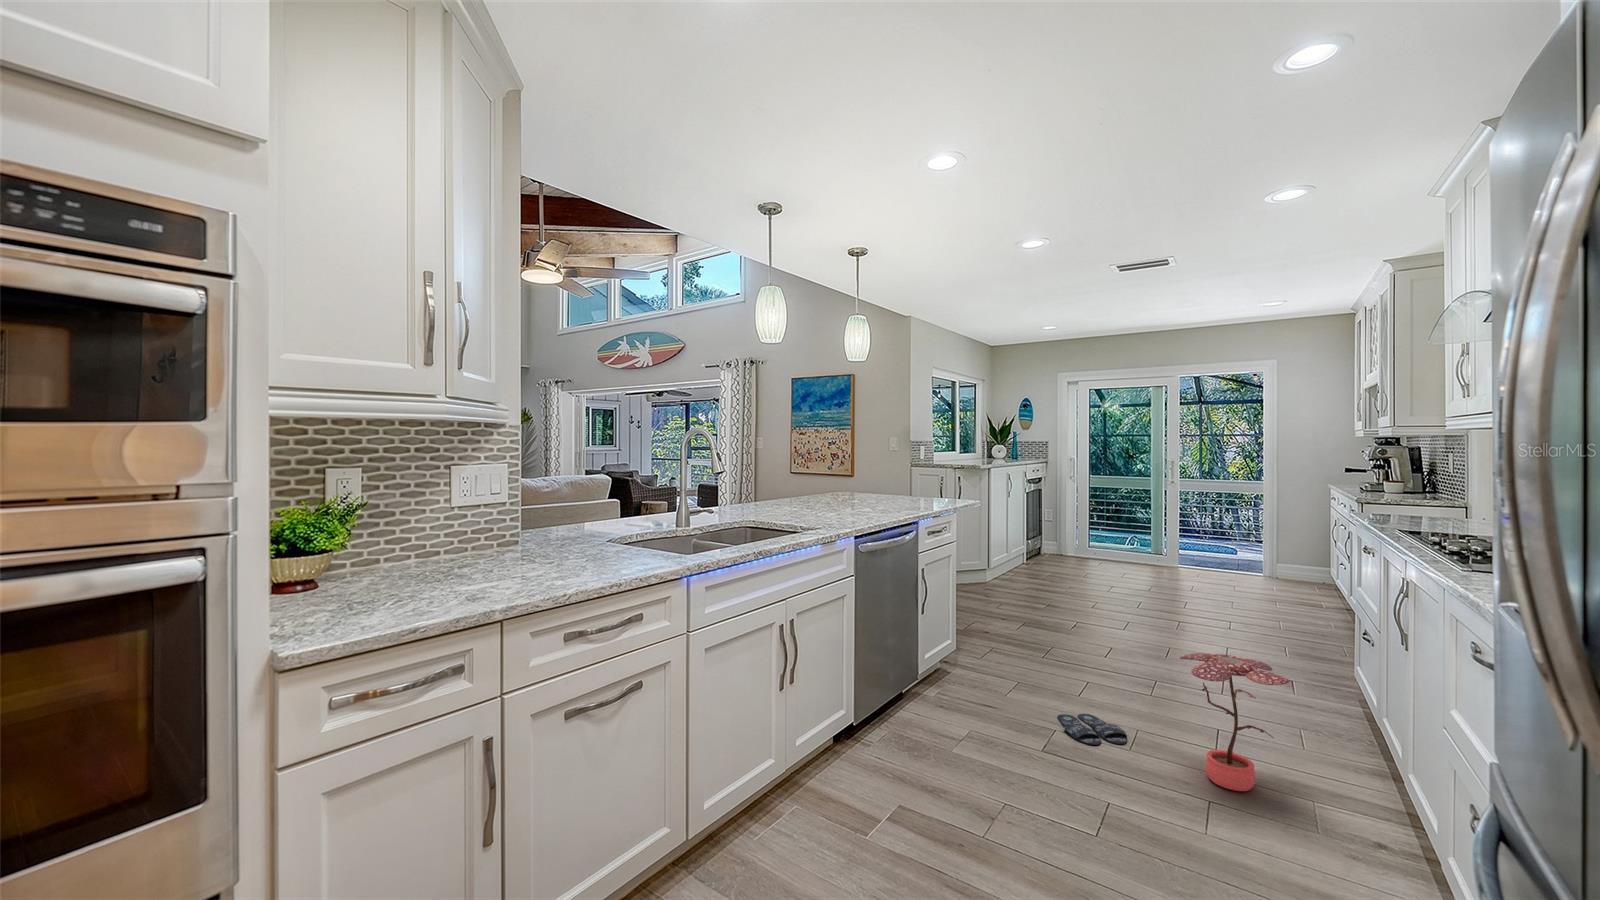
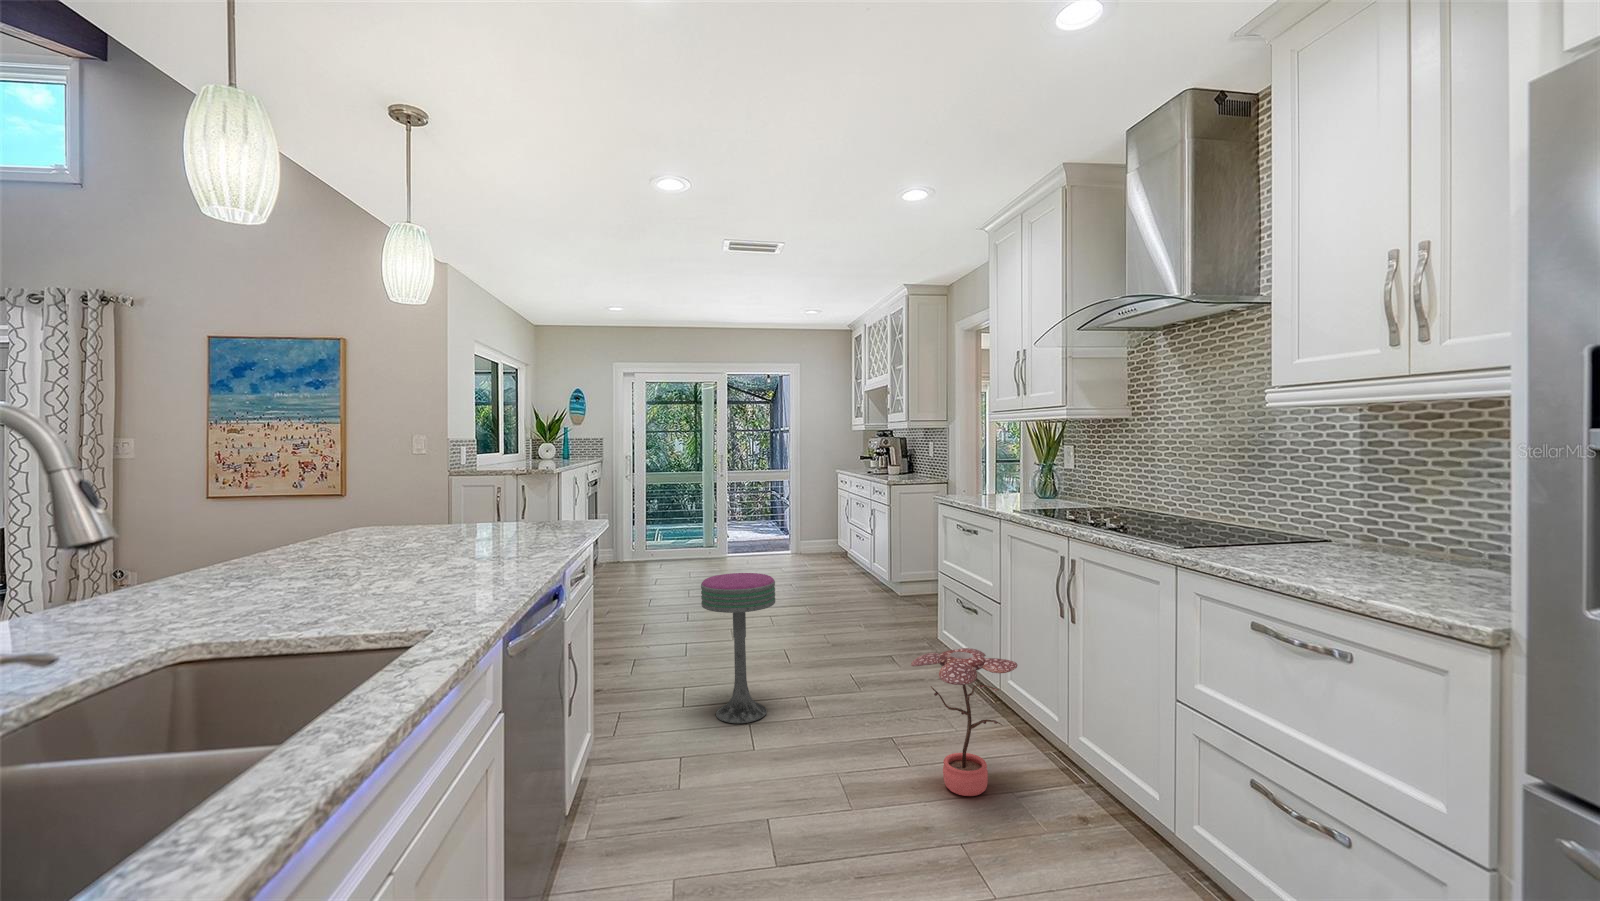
bar stool: none [1040,560,1105,682] -> present [701,573,775,723]
slippers: present [1057,714,1127,745] -> none [771,760,858,803]

